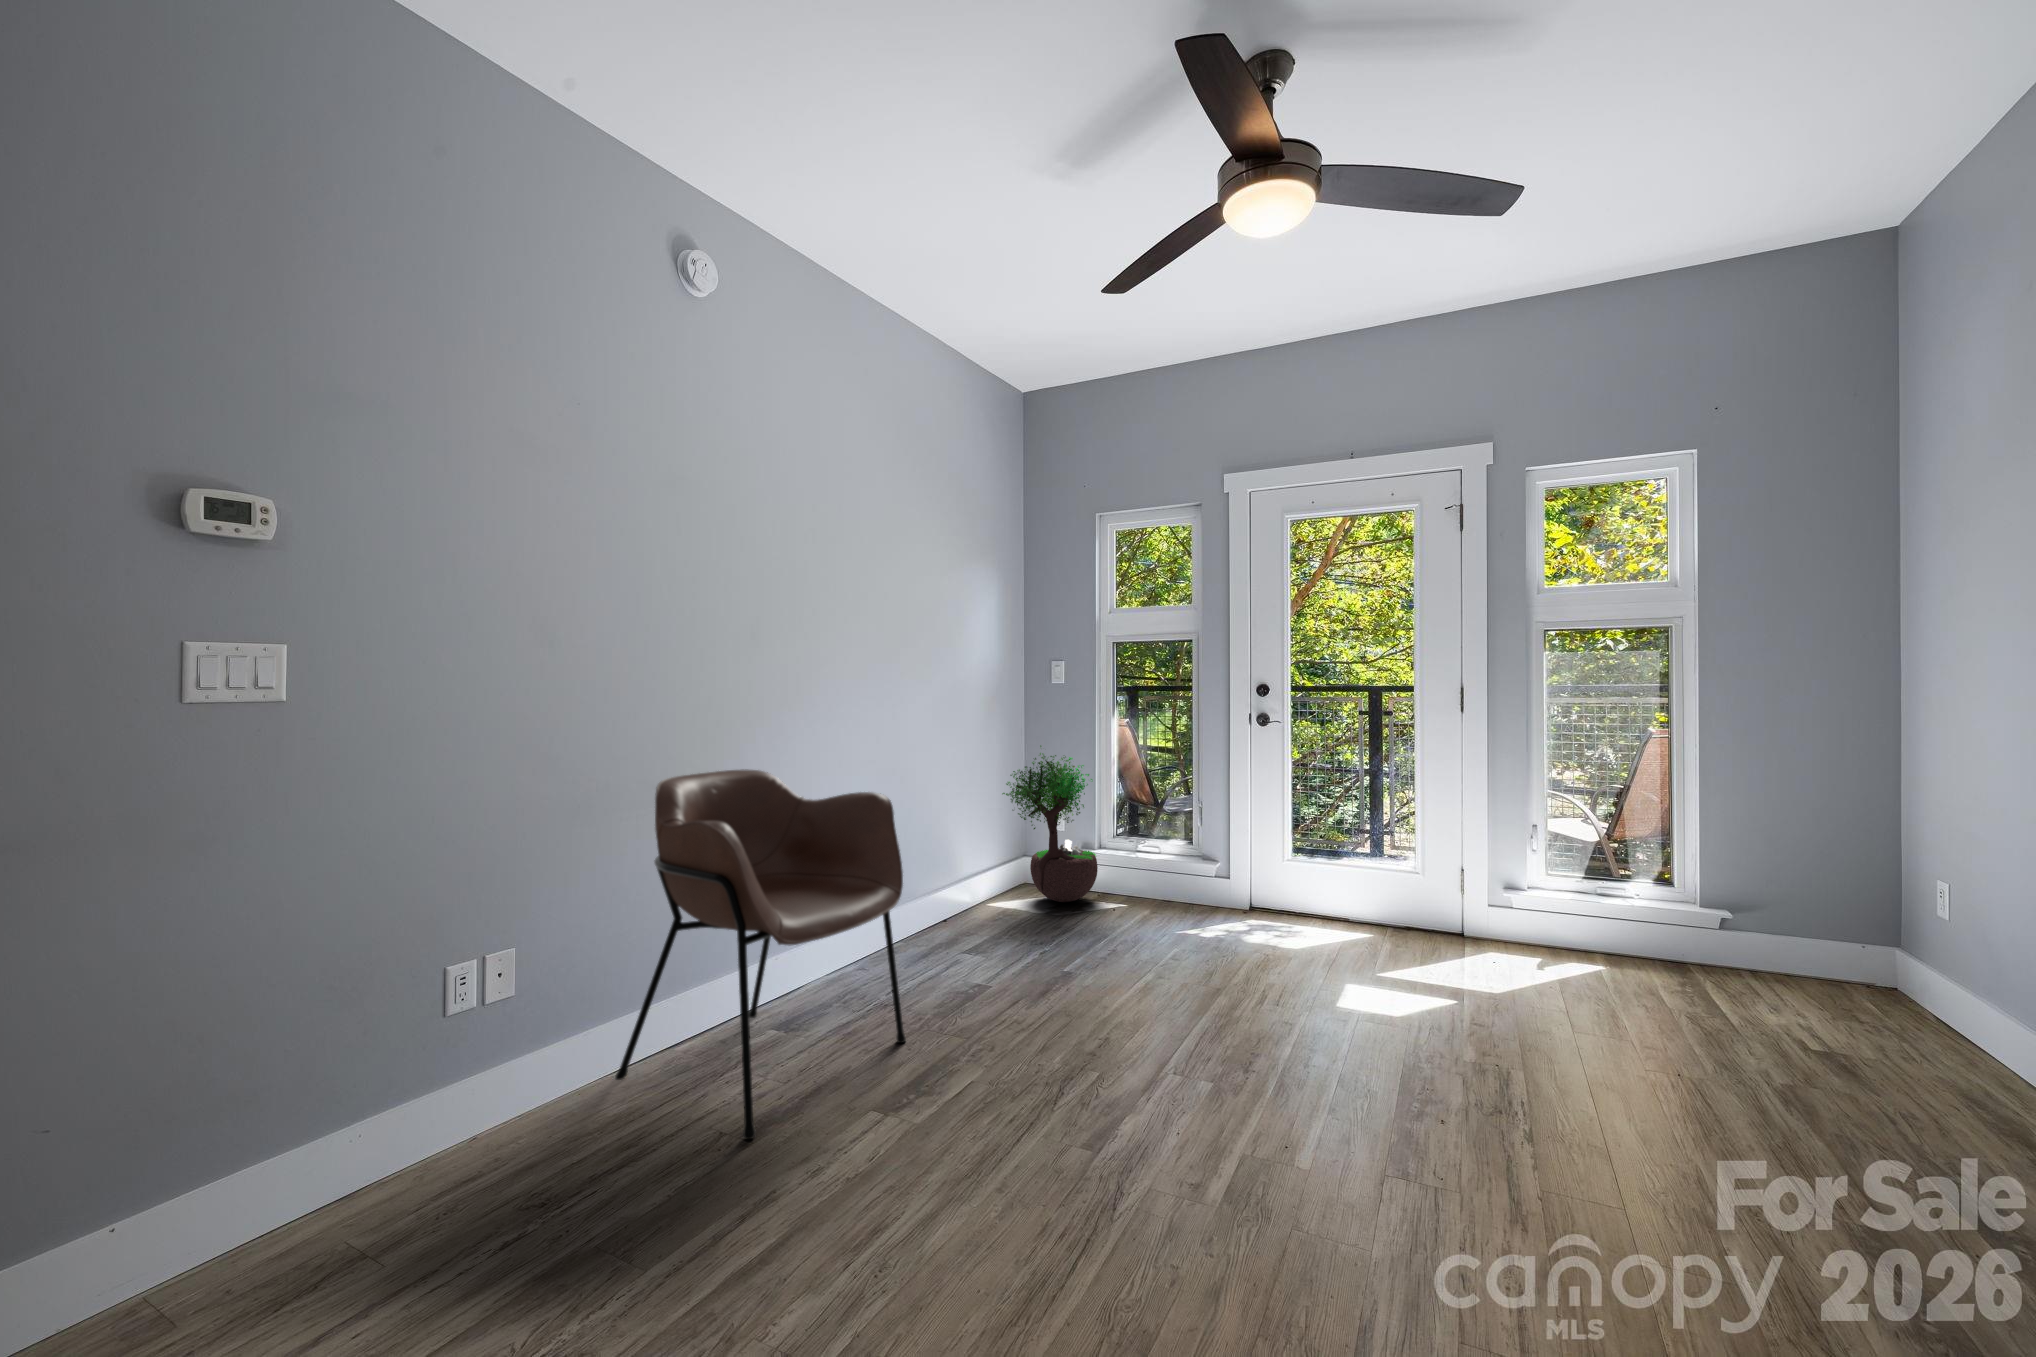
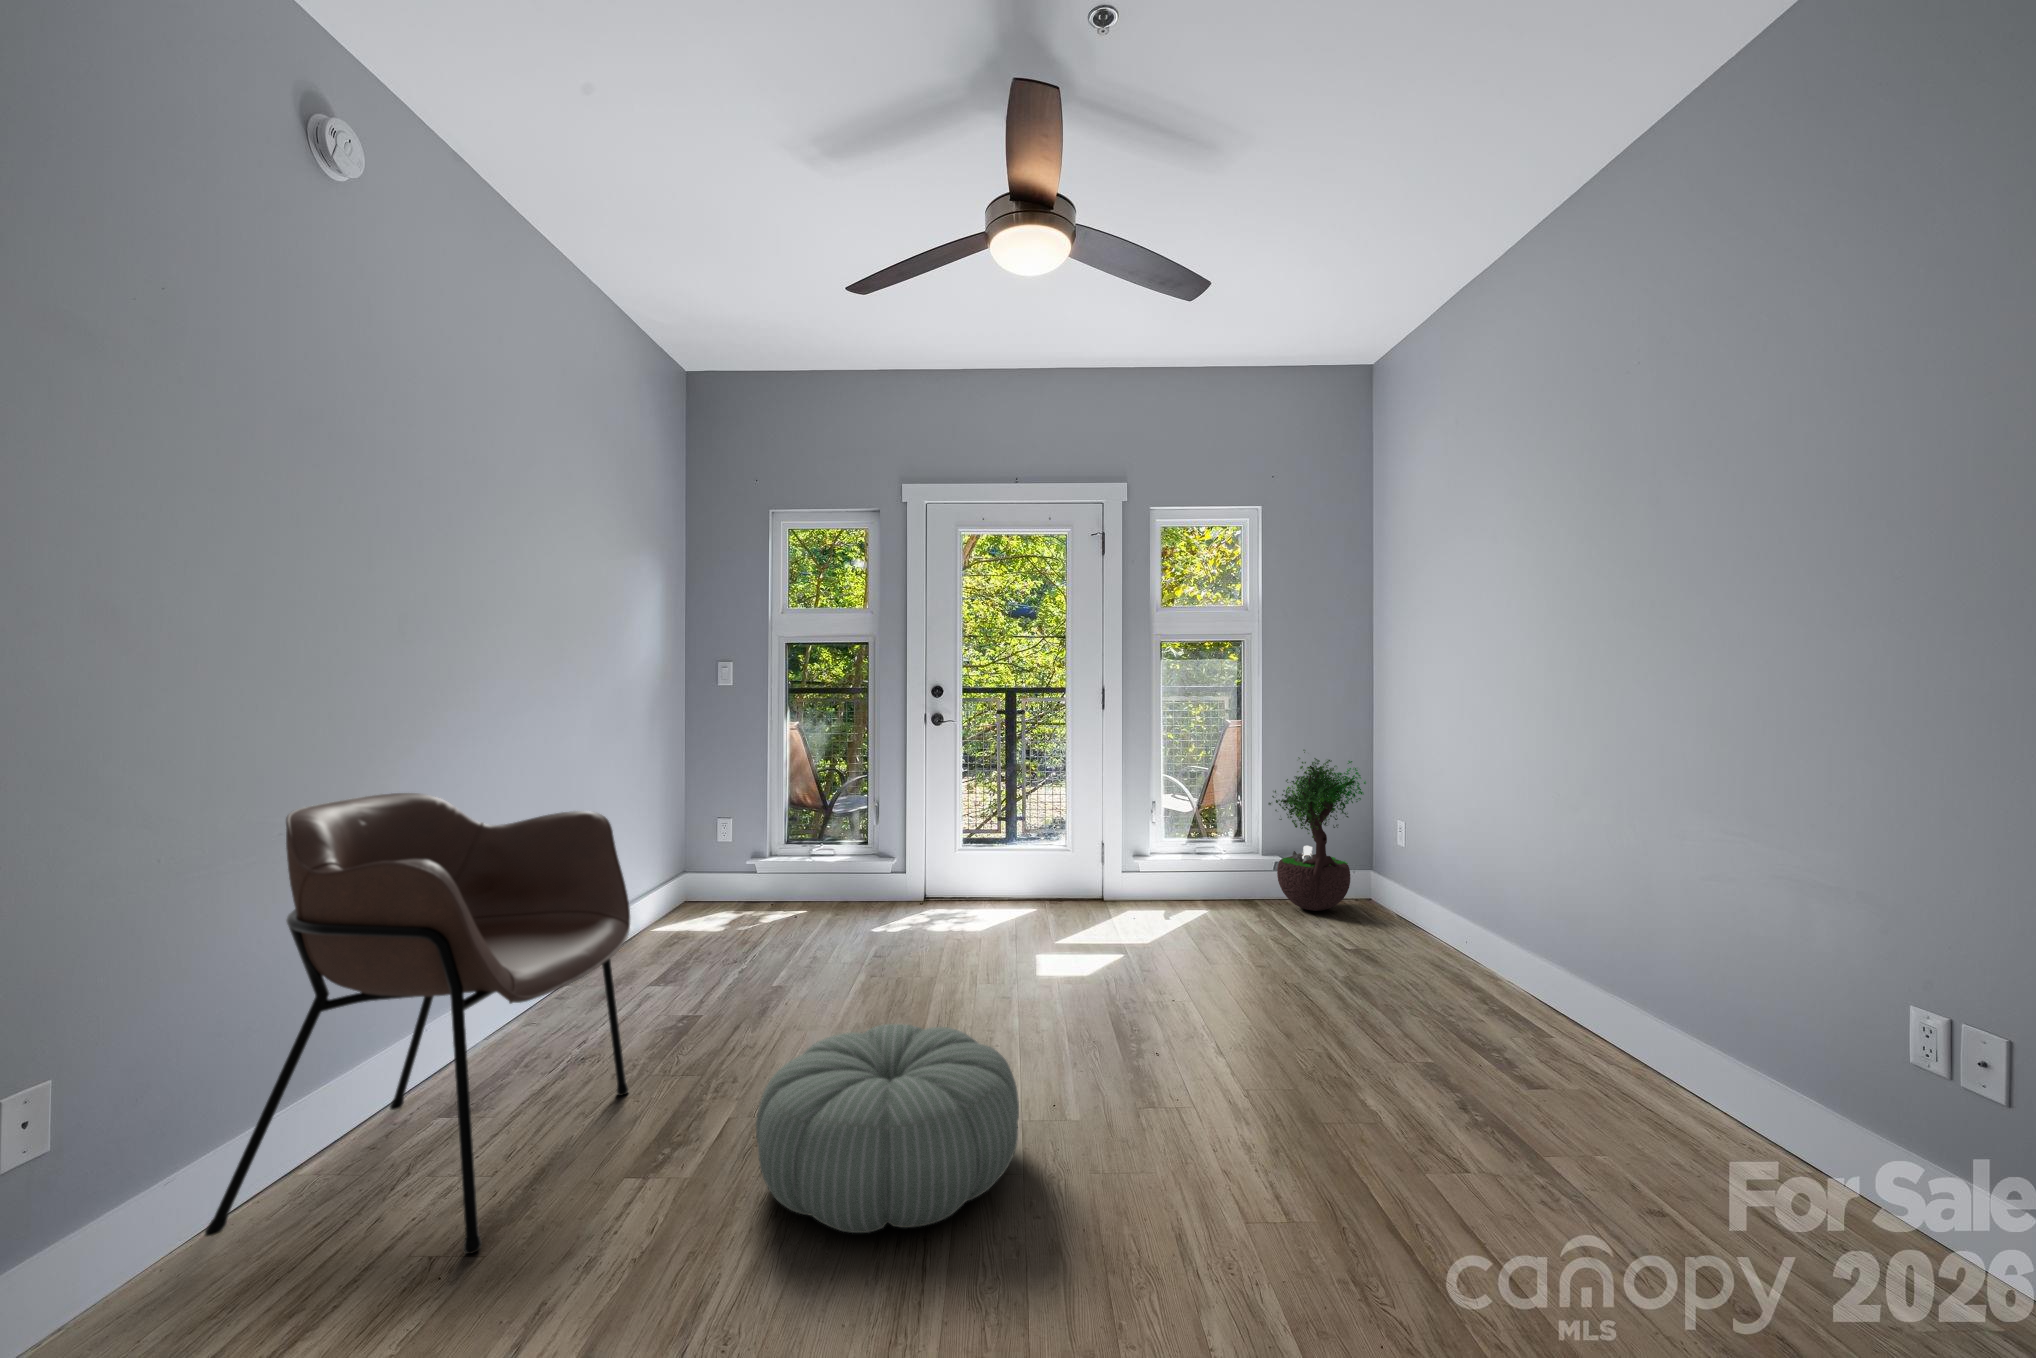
potted tree: present [1002,745,1098,902] -> present [1268,750,1366,911]
pouf: none [954,1024,1219,1230] -> present [756,1024,1019,1233]

